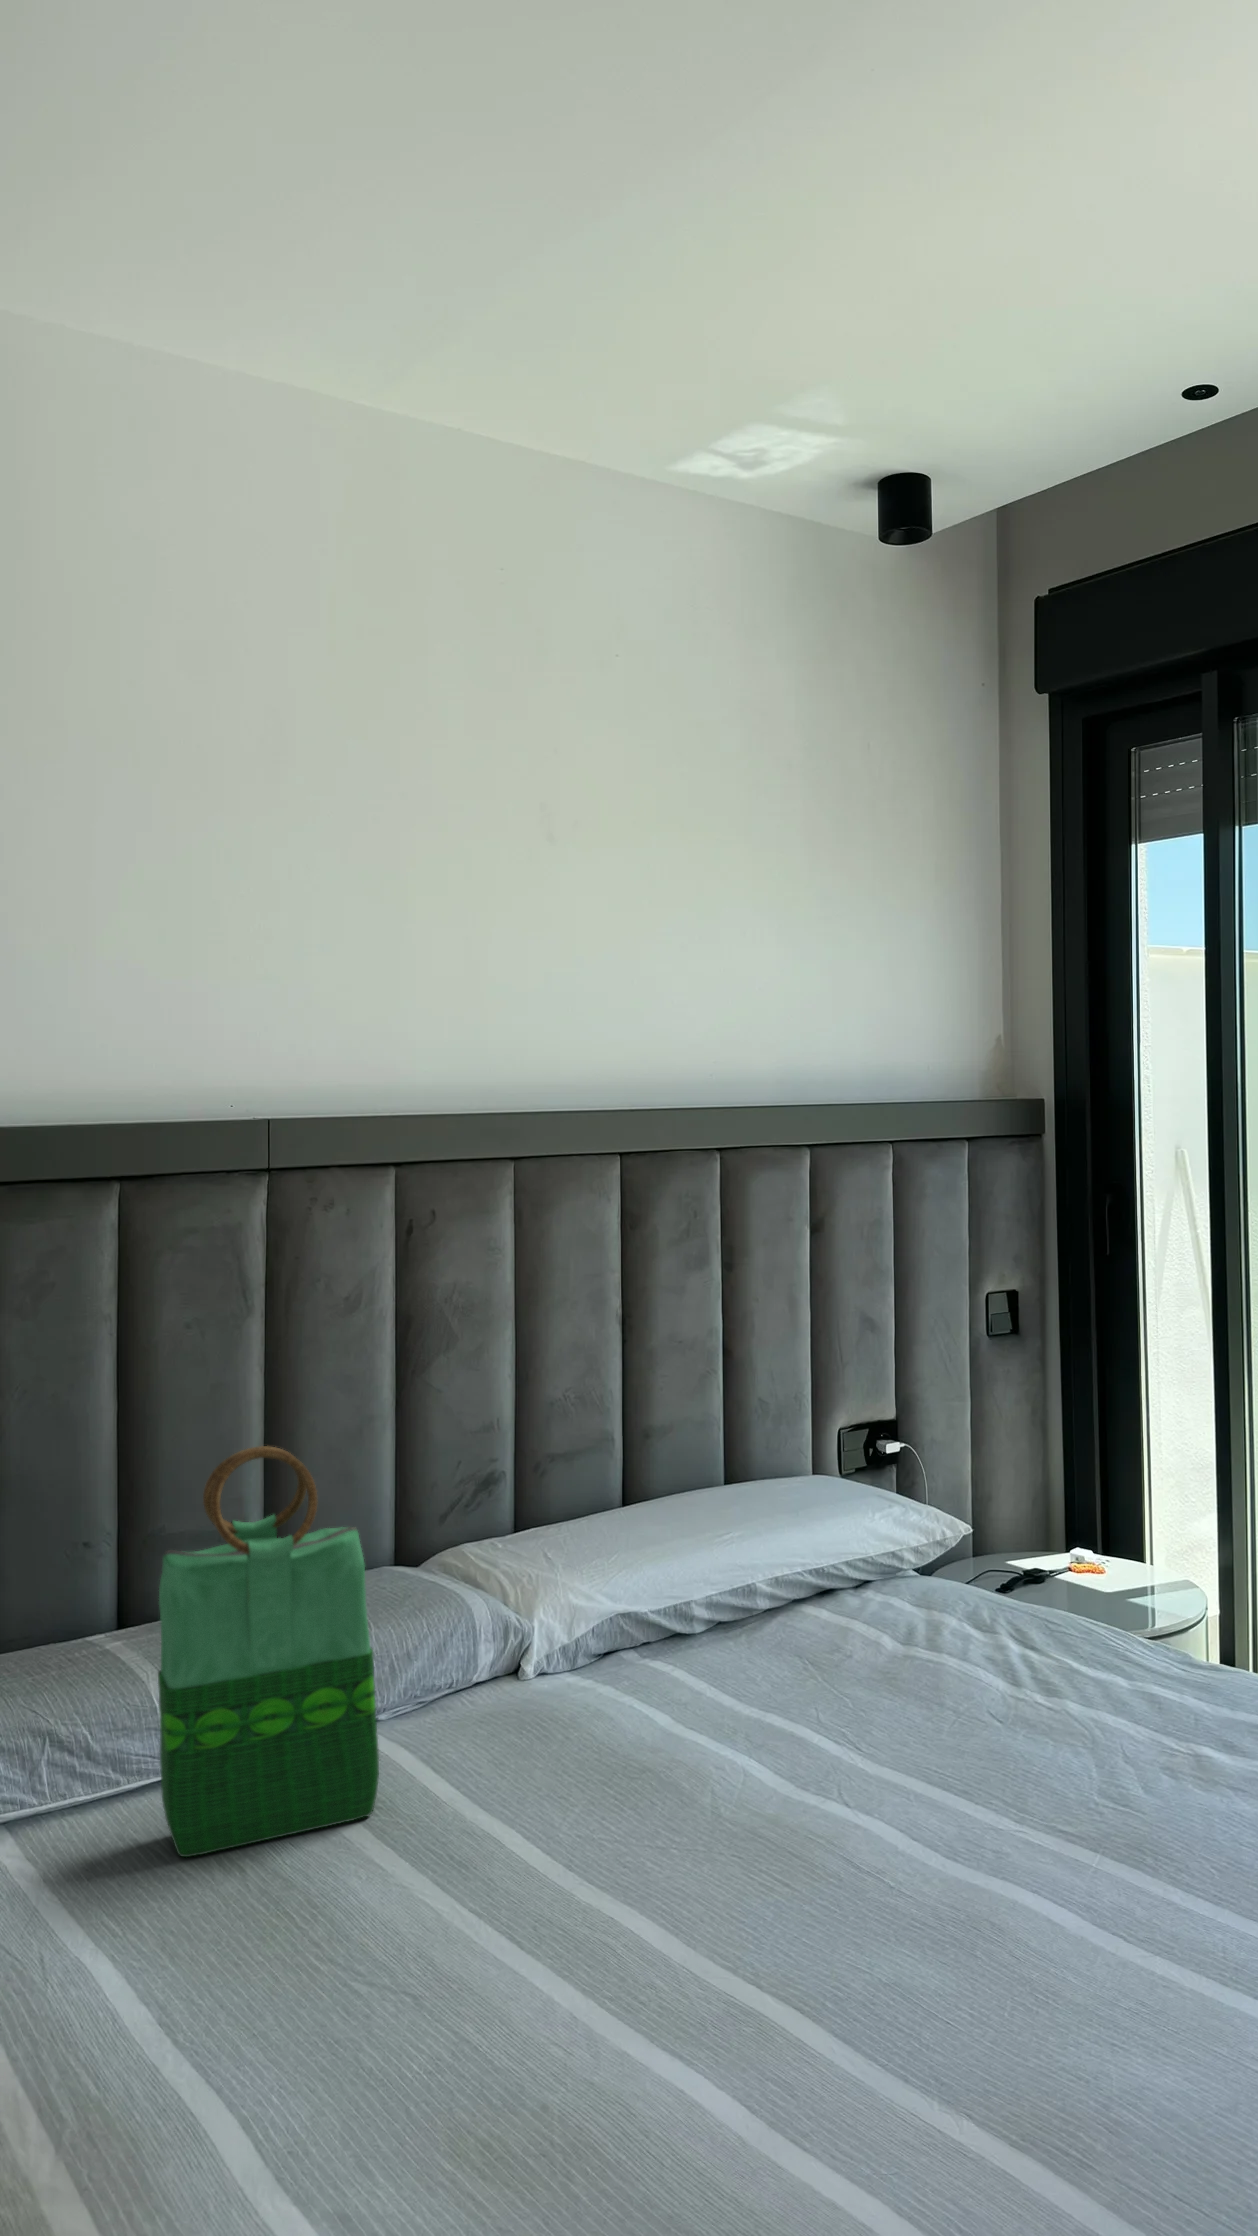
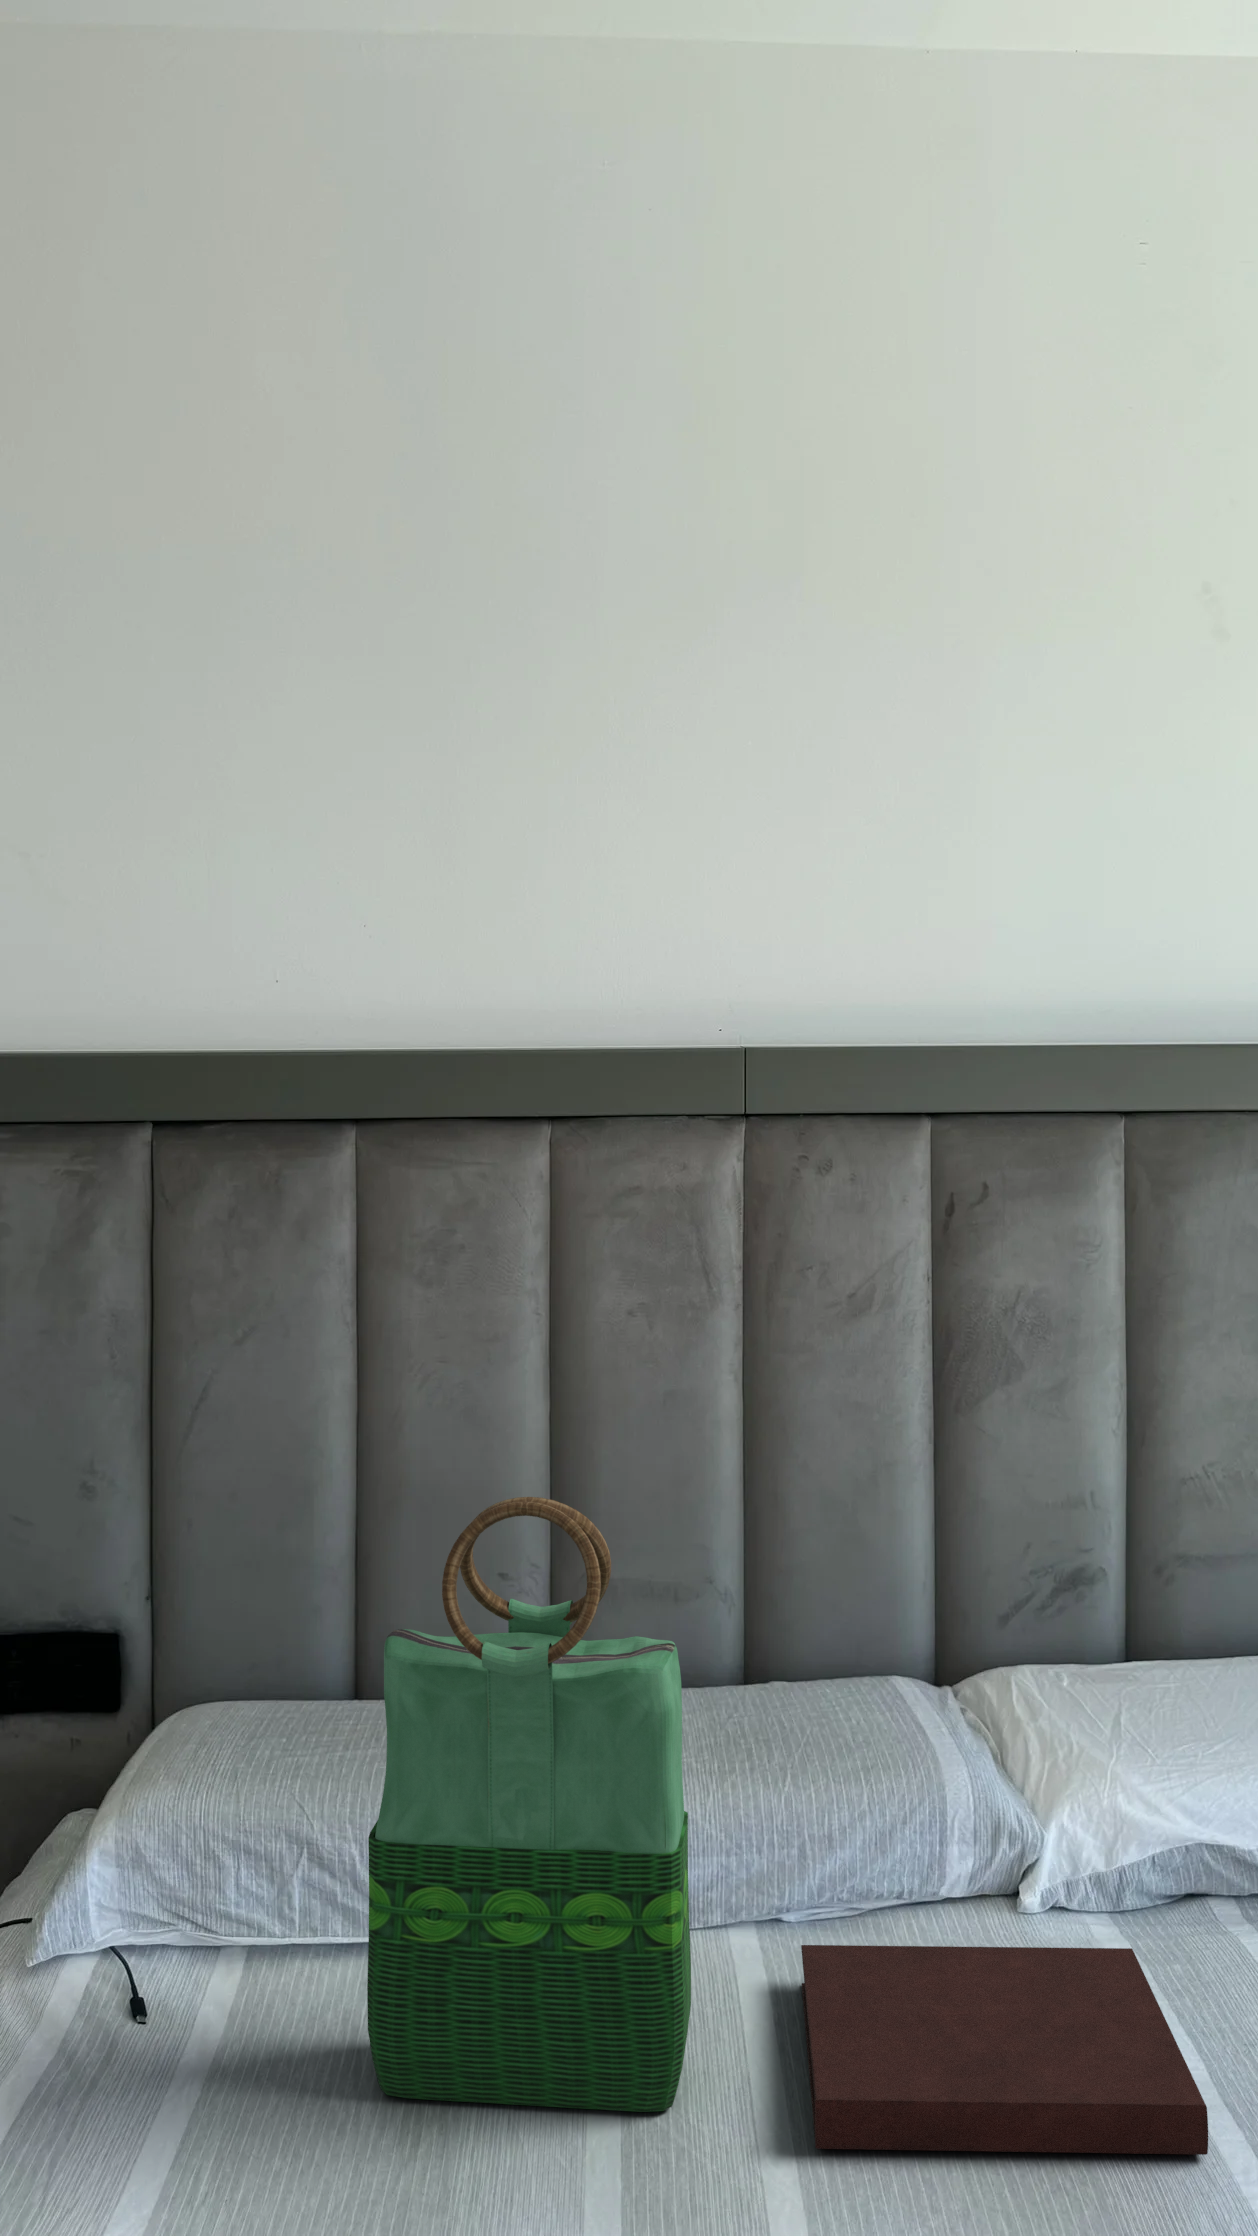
notebook: none [409,1674,675,1805] -> present [801,1945,1208,2155]

